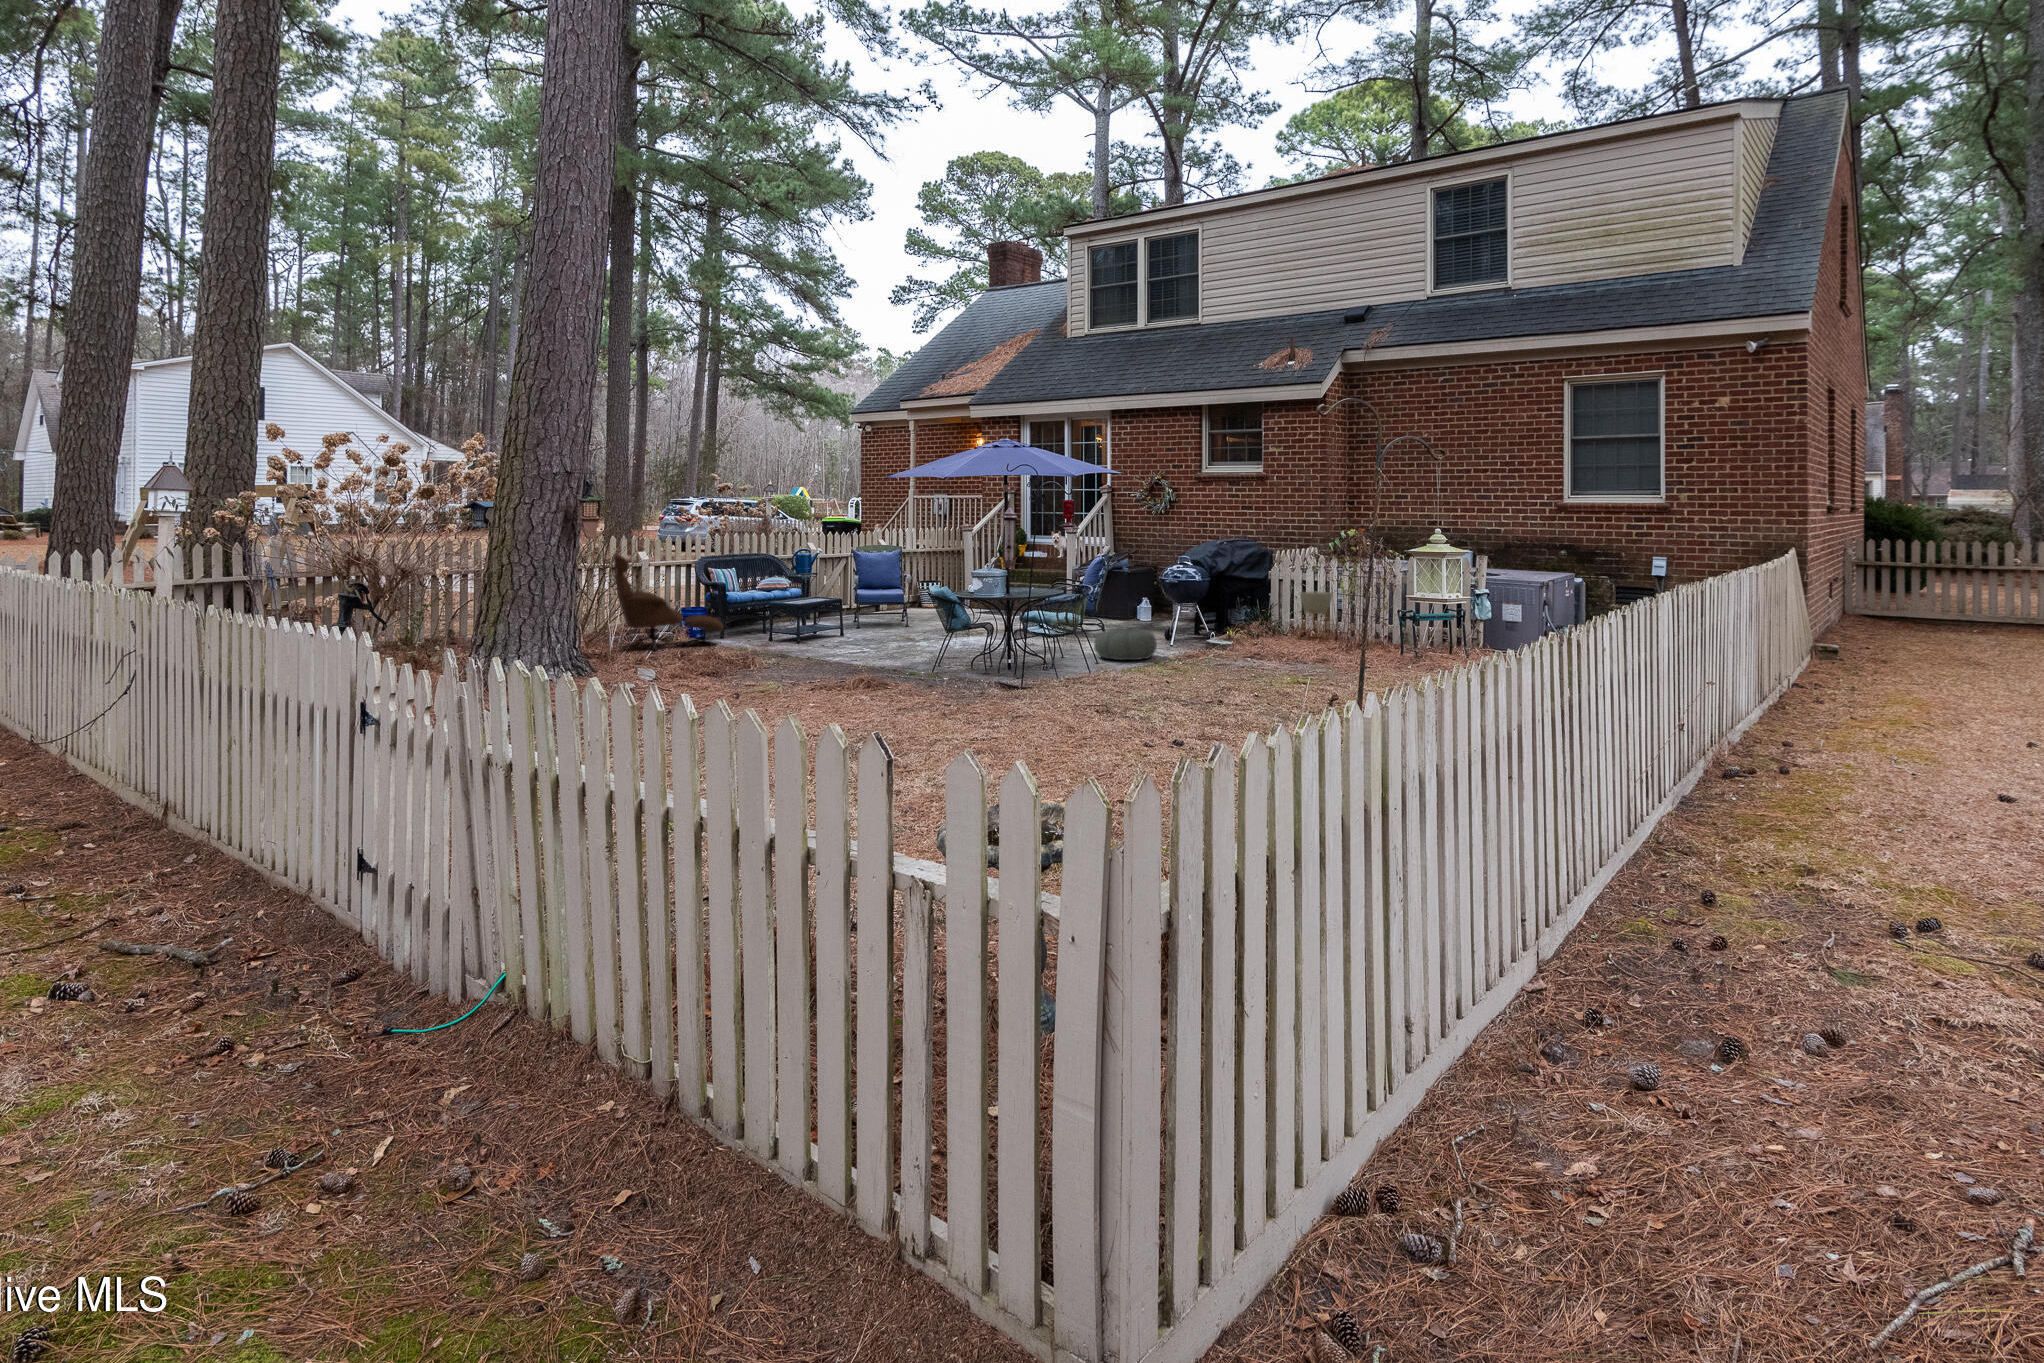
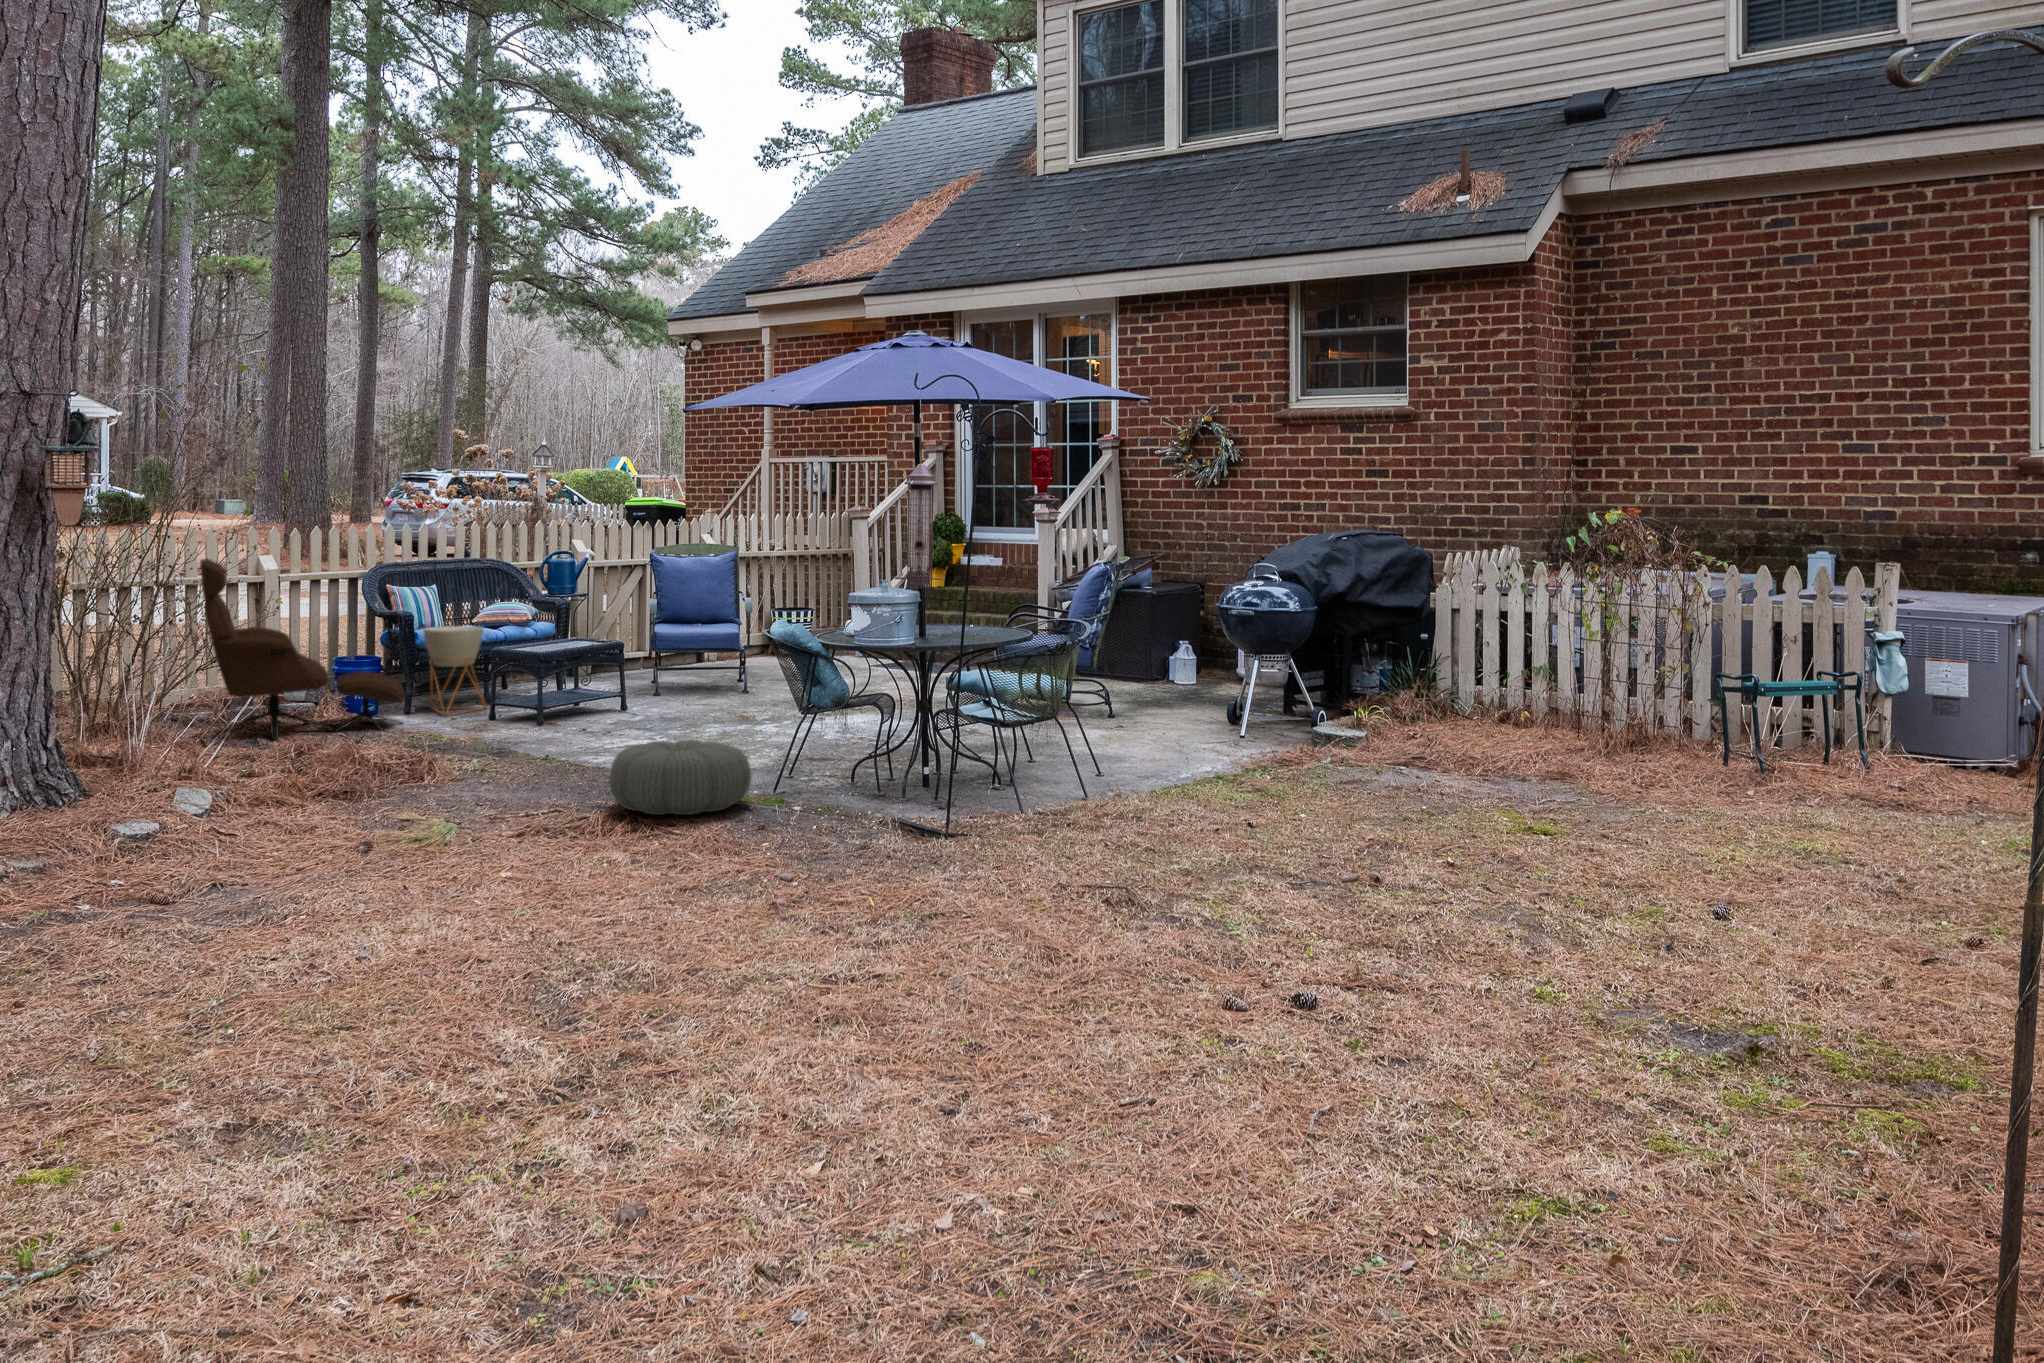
planter: present [1298,592,1333,641] -> present [424,626,487,715]
pouf: present [1094,629,1157,660] -> present [610,740,751,815]

